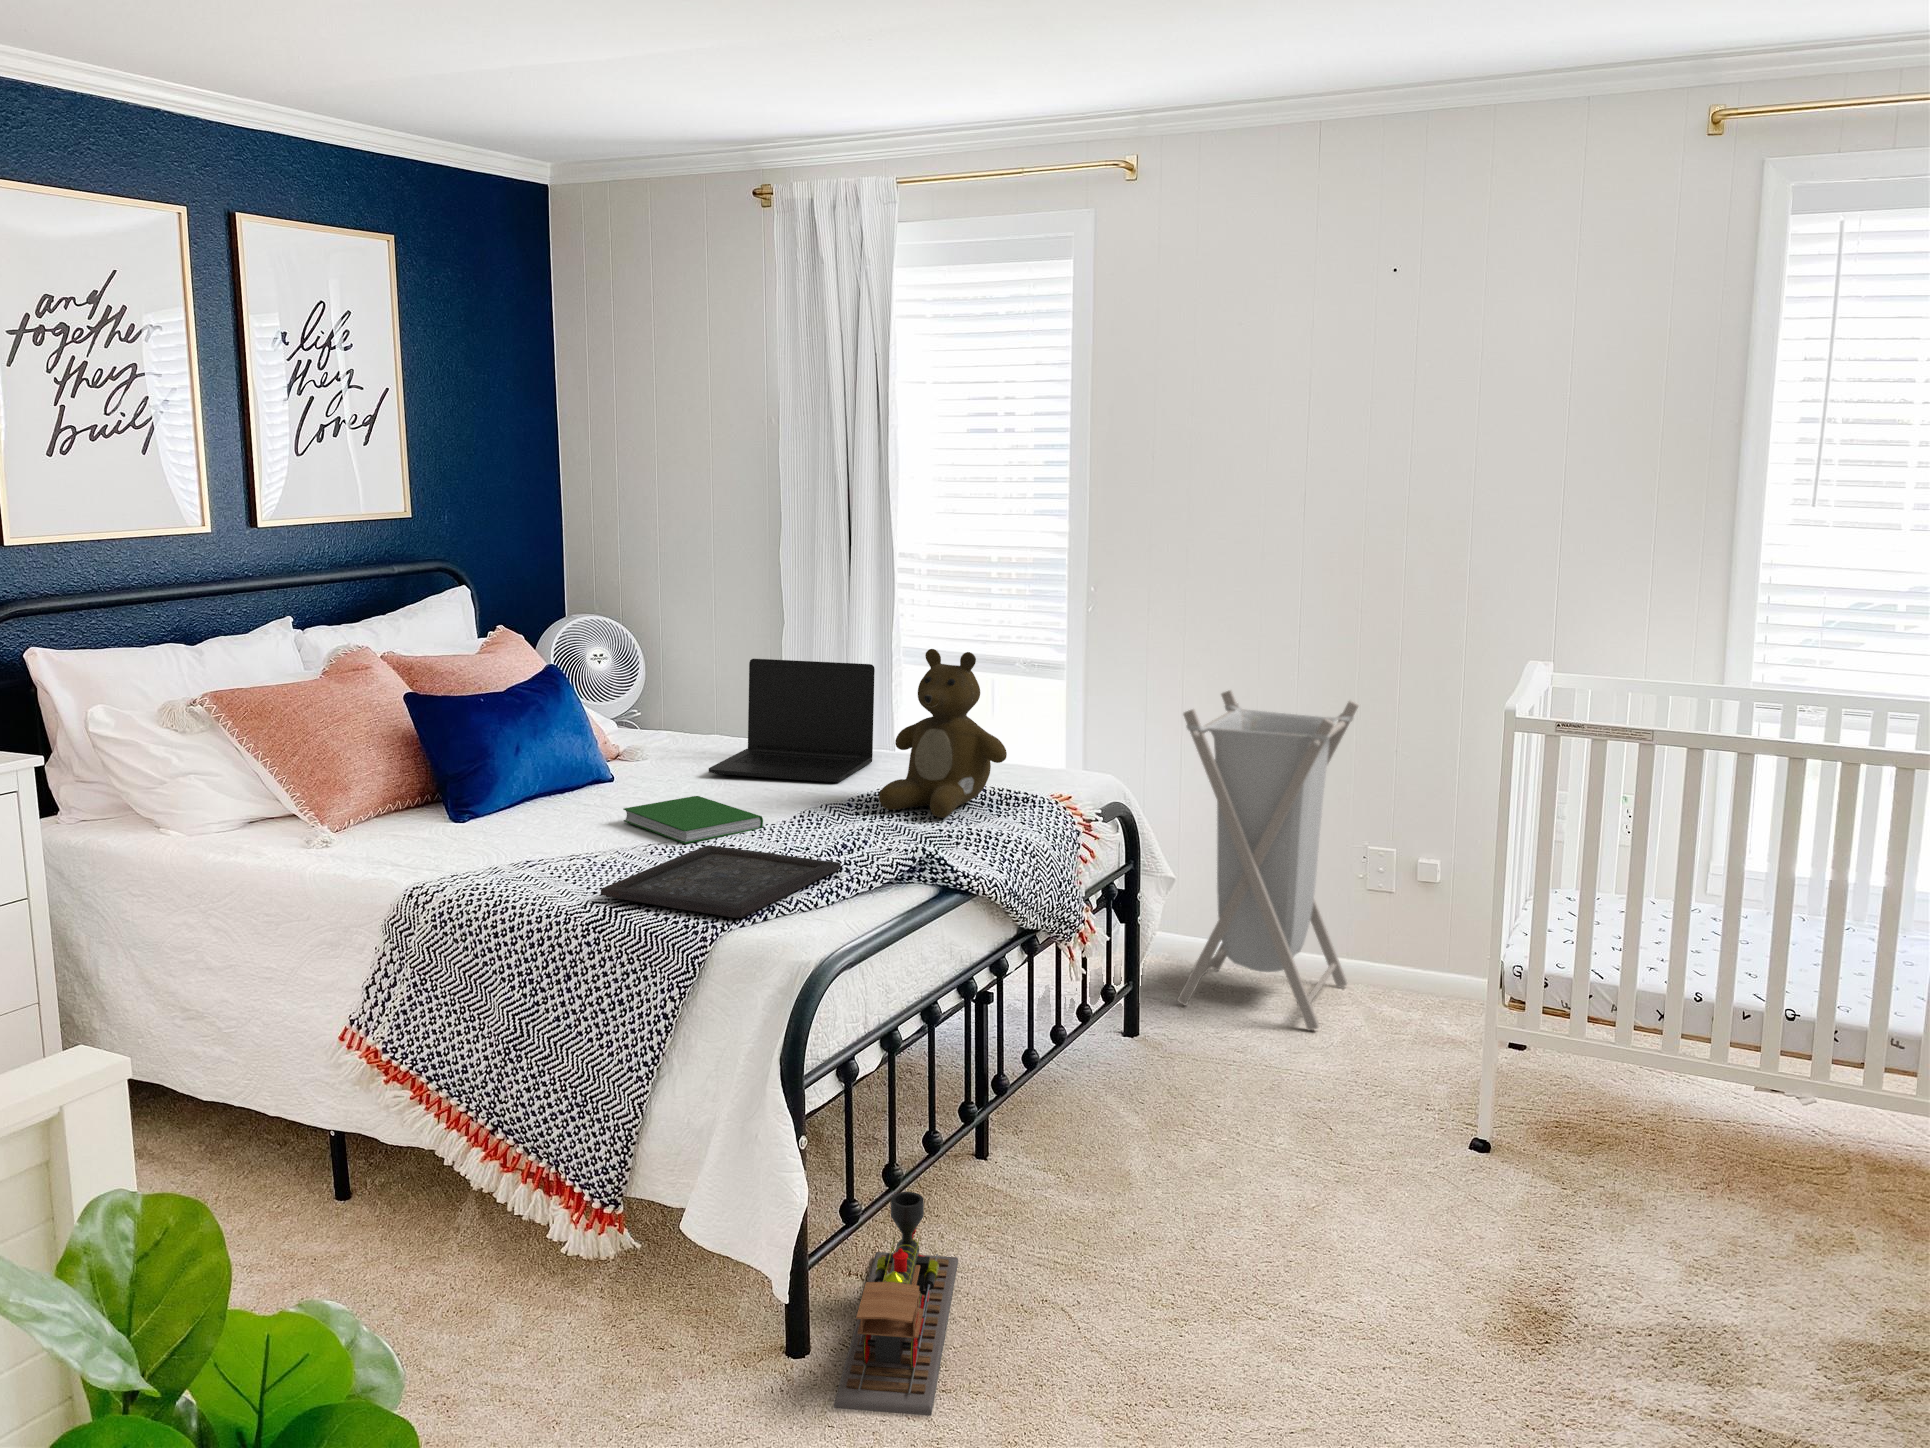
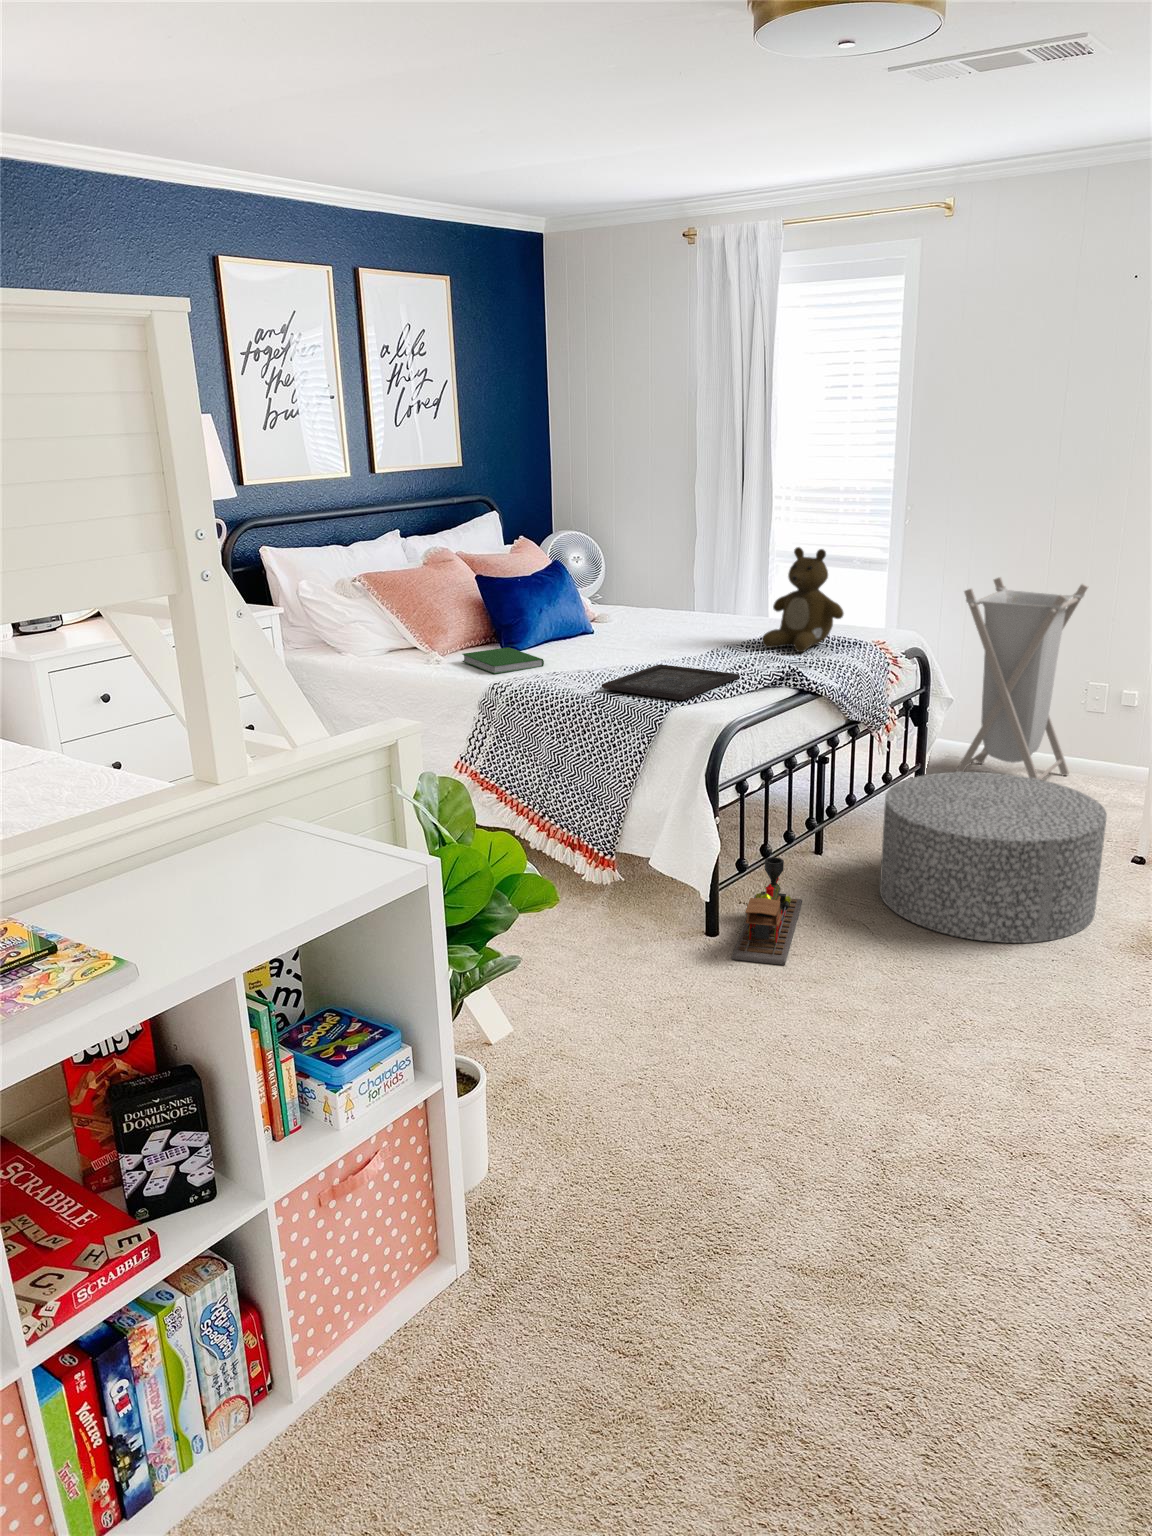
laptop: present [709,659,875,783] -> none [654,555,760,633]
hardcover book: present [623,796,763,844] -> present [462,647,544,674]
ottoman: none [1086,1011,1450,1334] -> present [879,772,1107,943]

